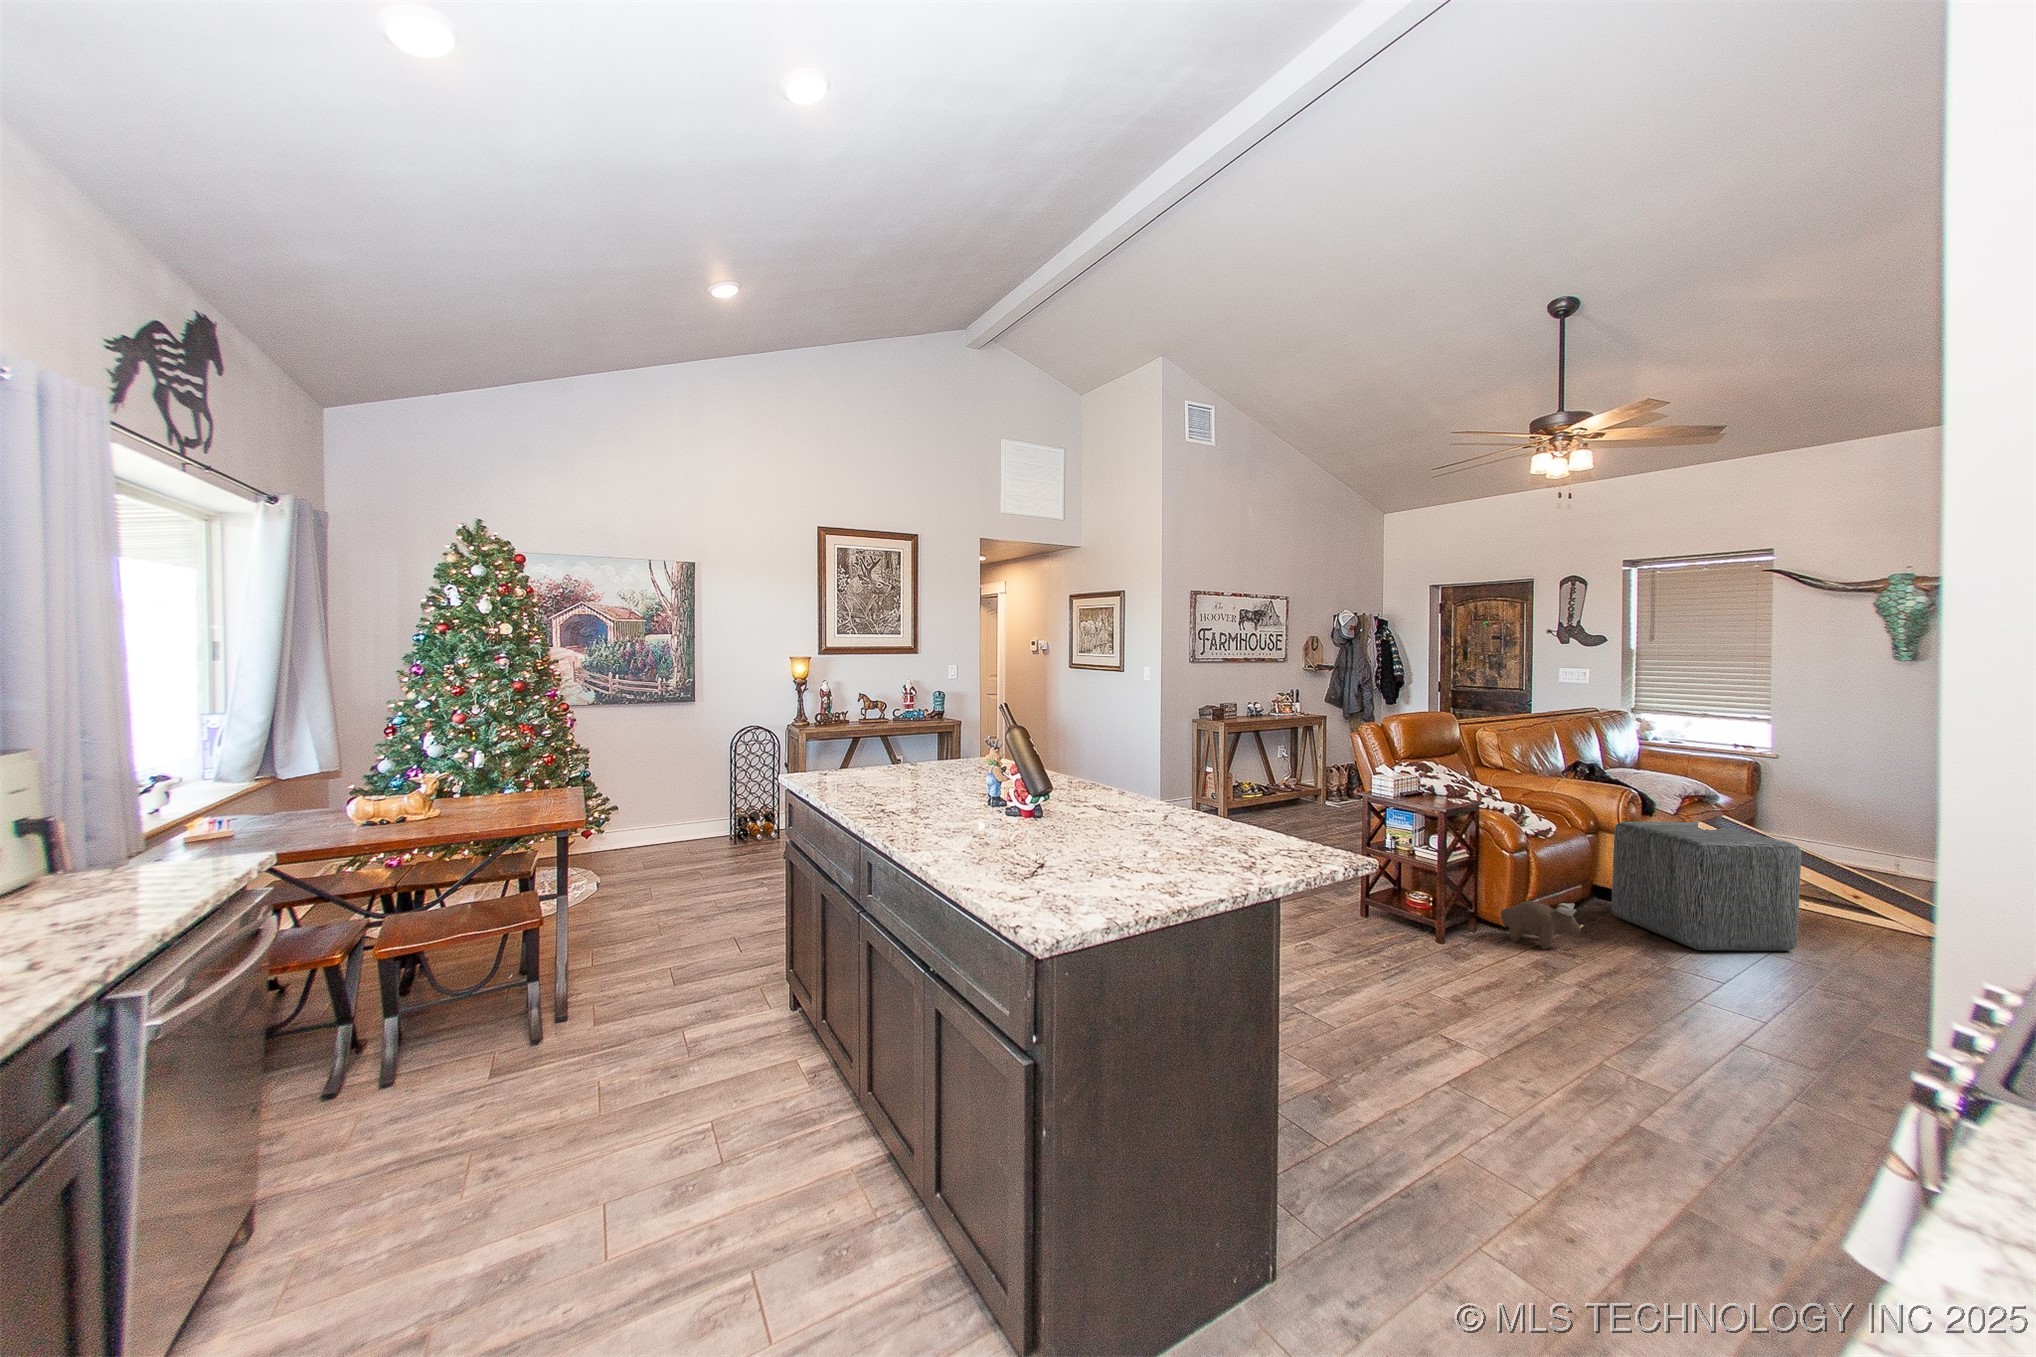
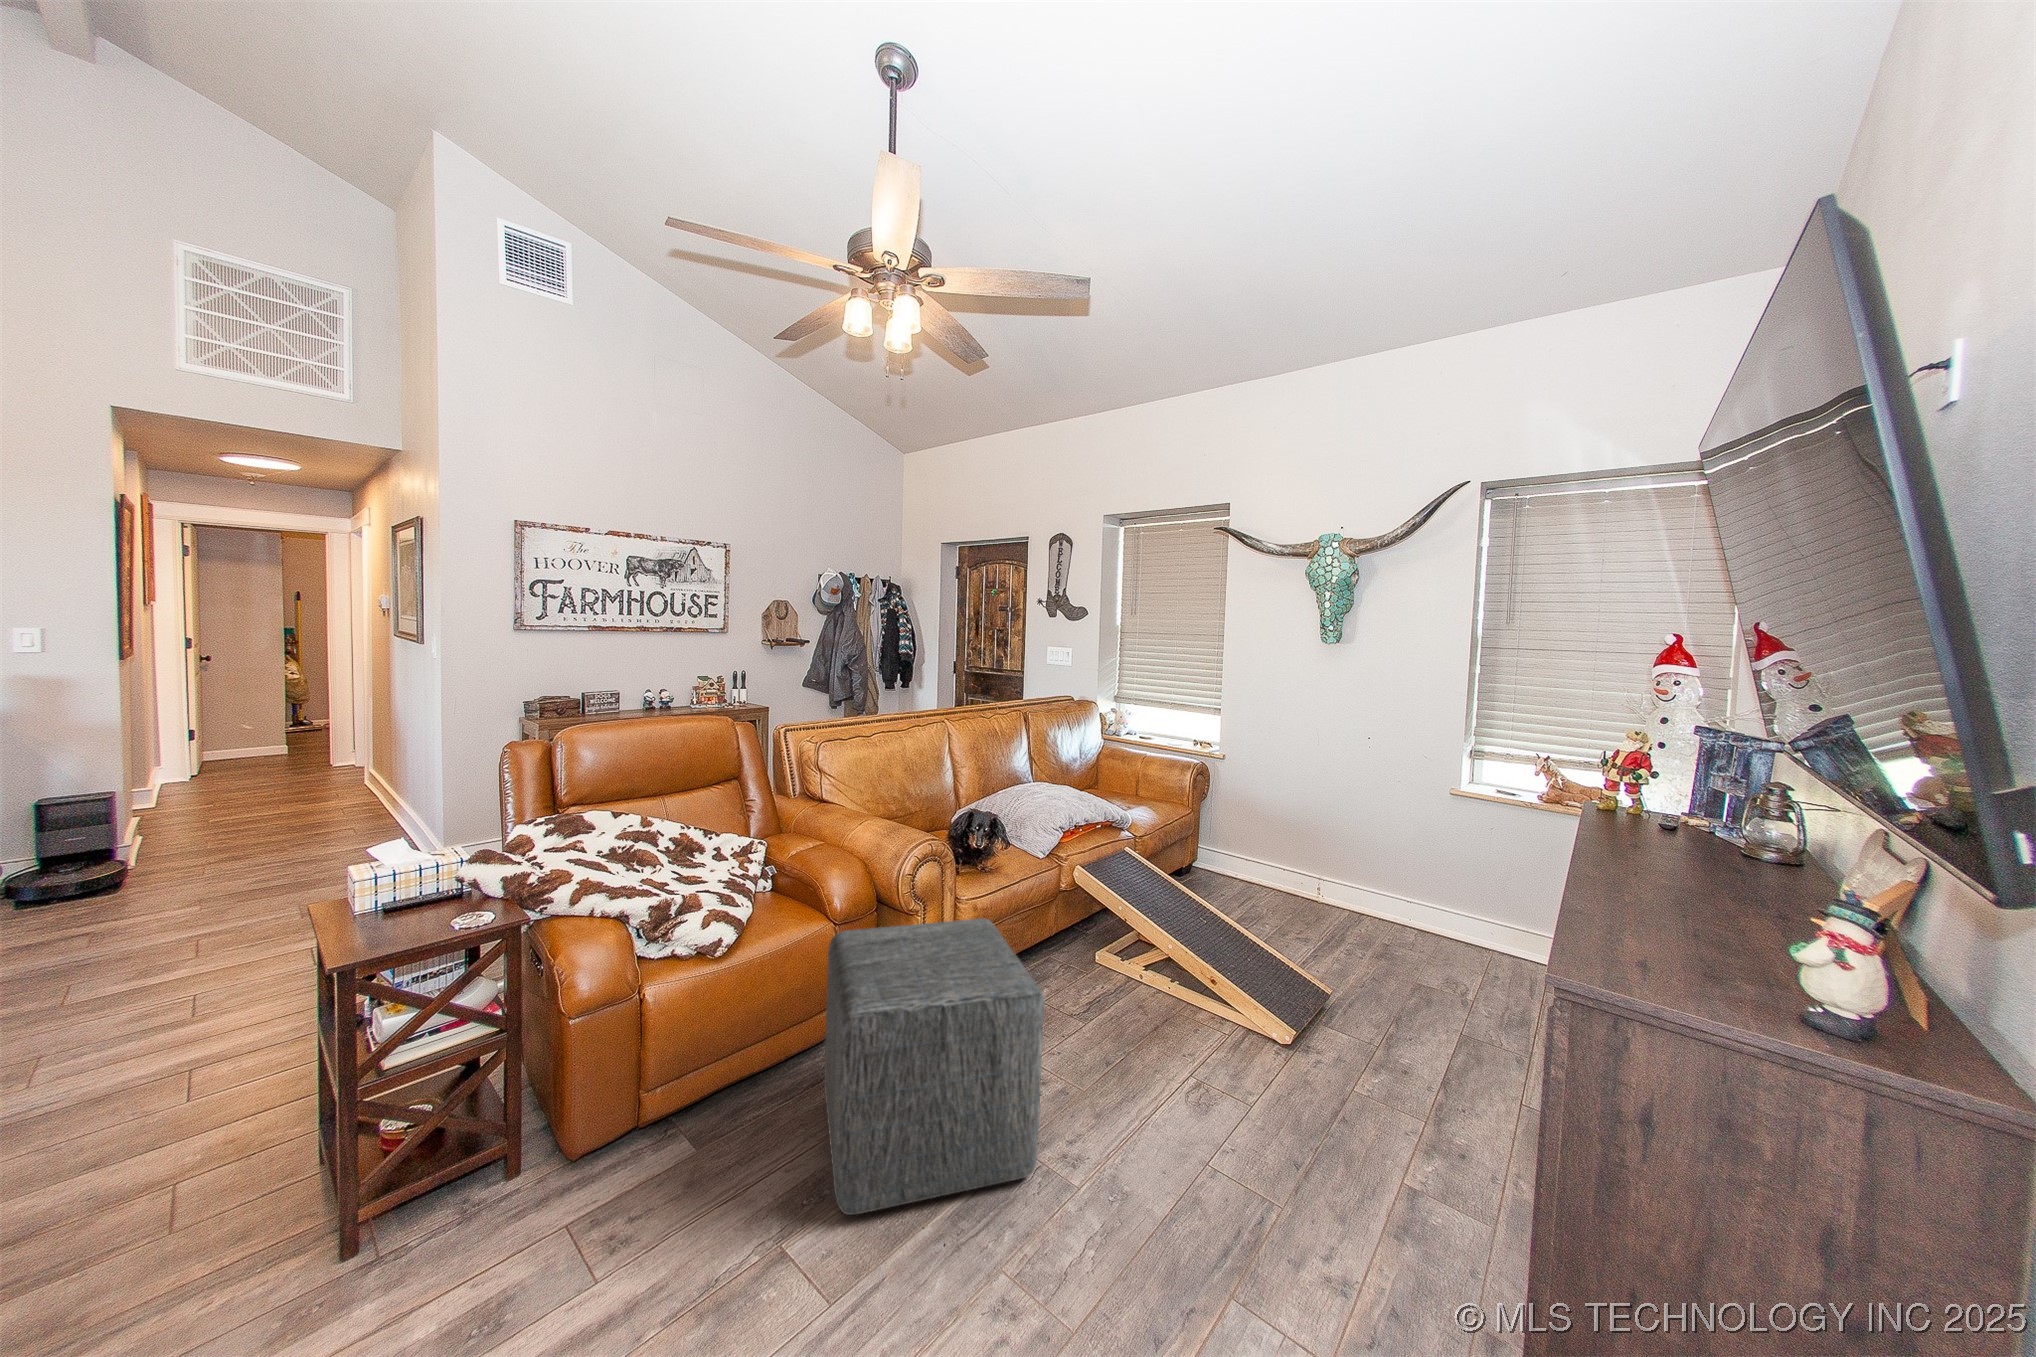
plush toy: present [1501,901,1583,949] -> none [471,1152,606,1279]

